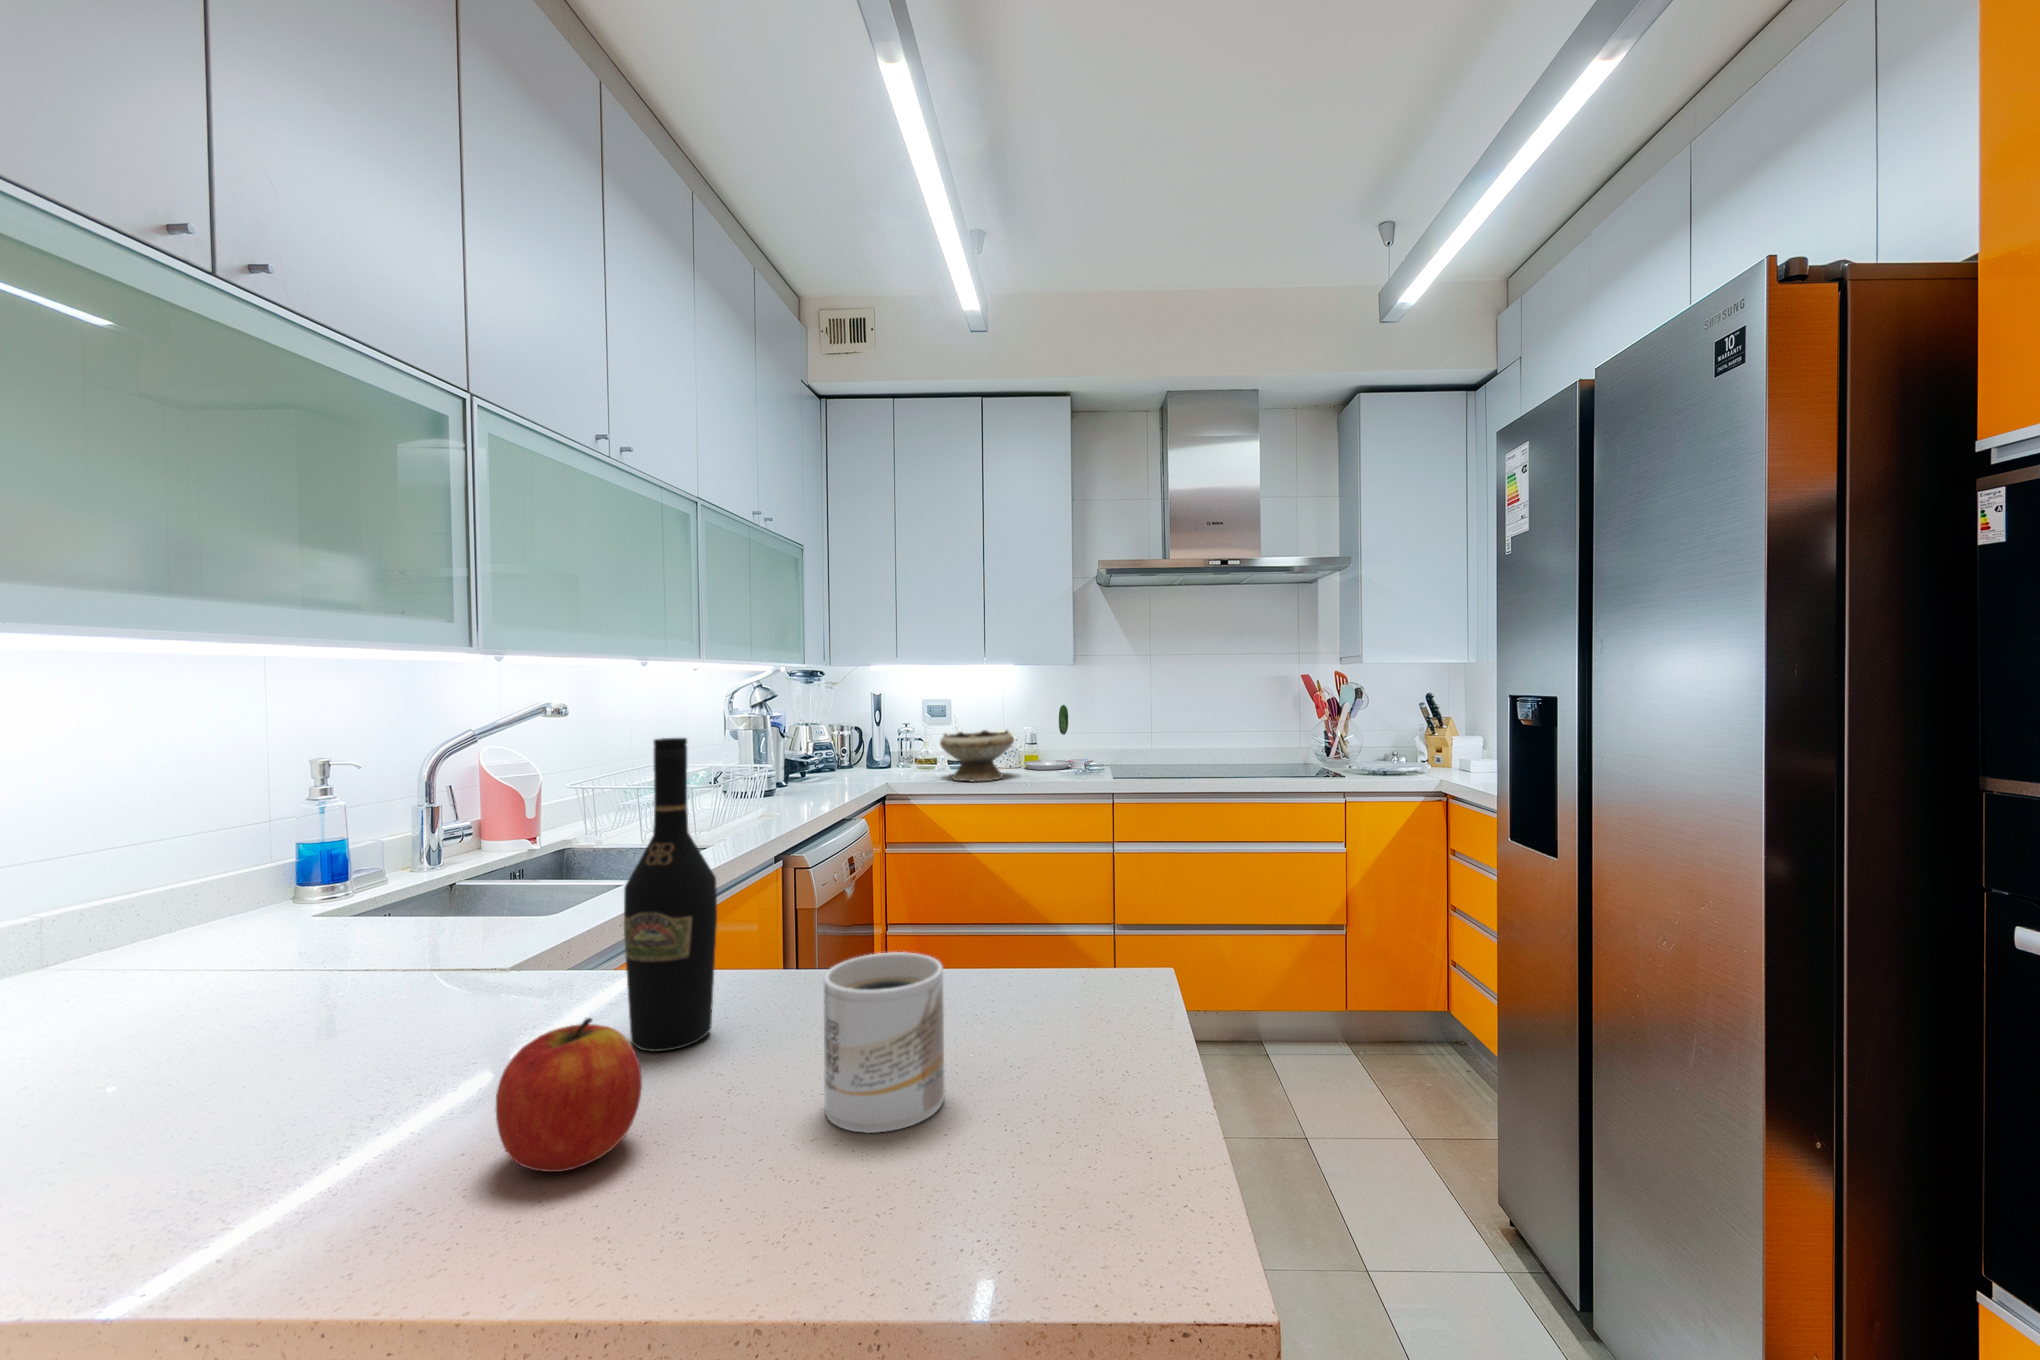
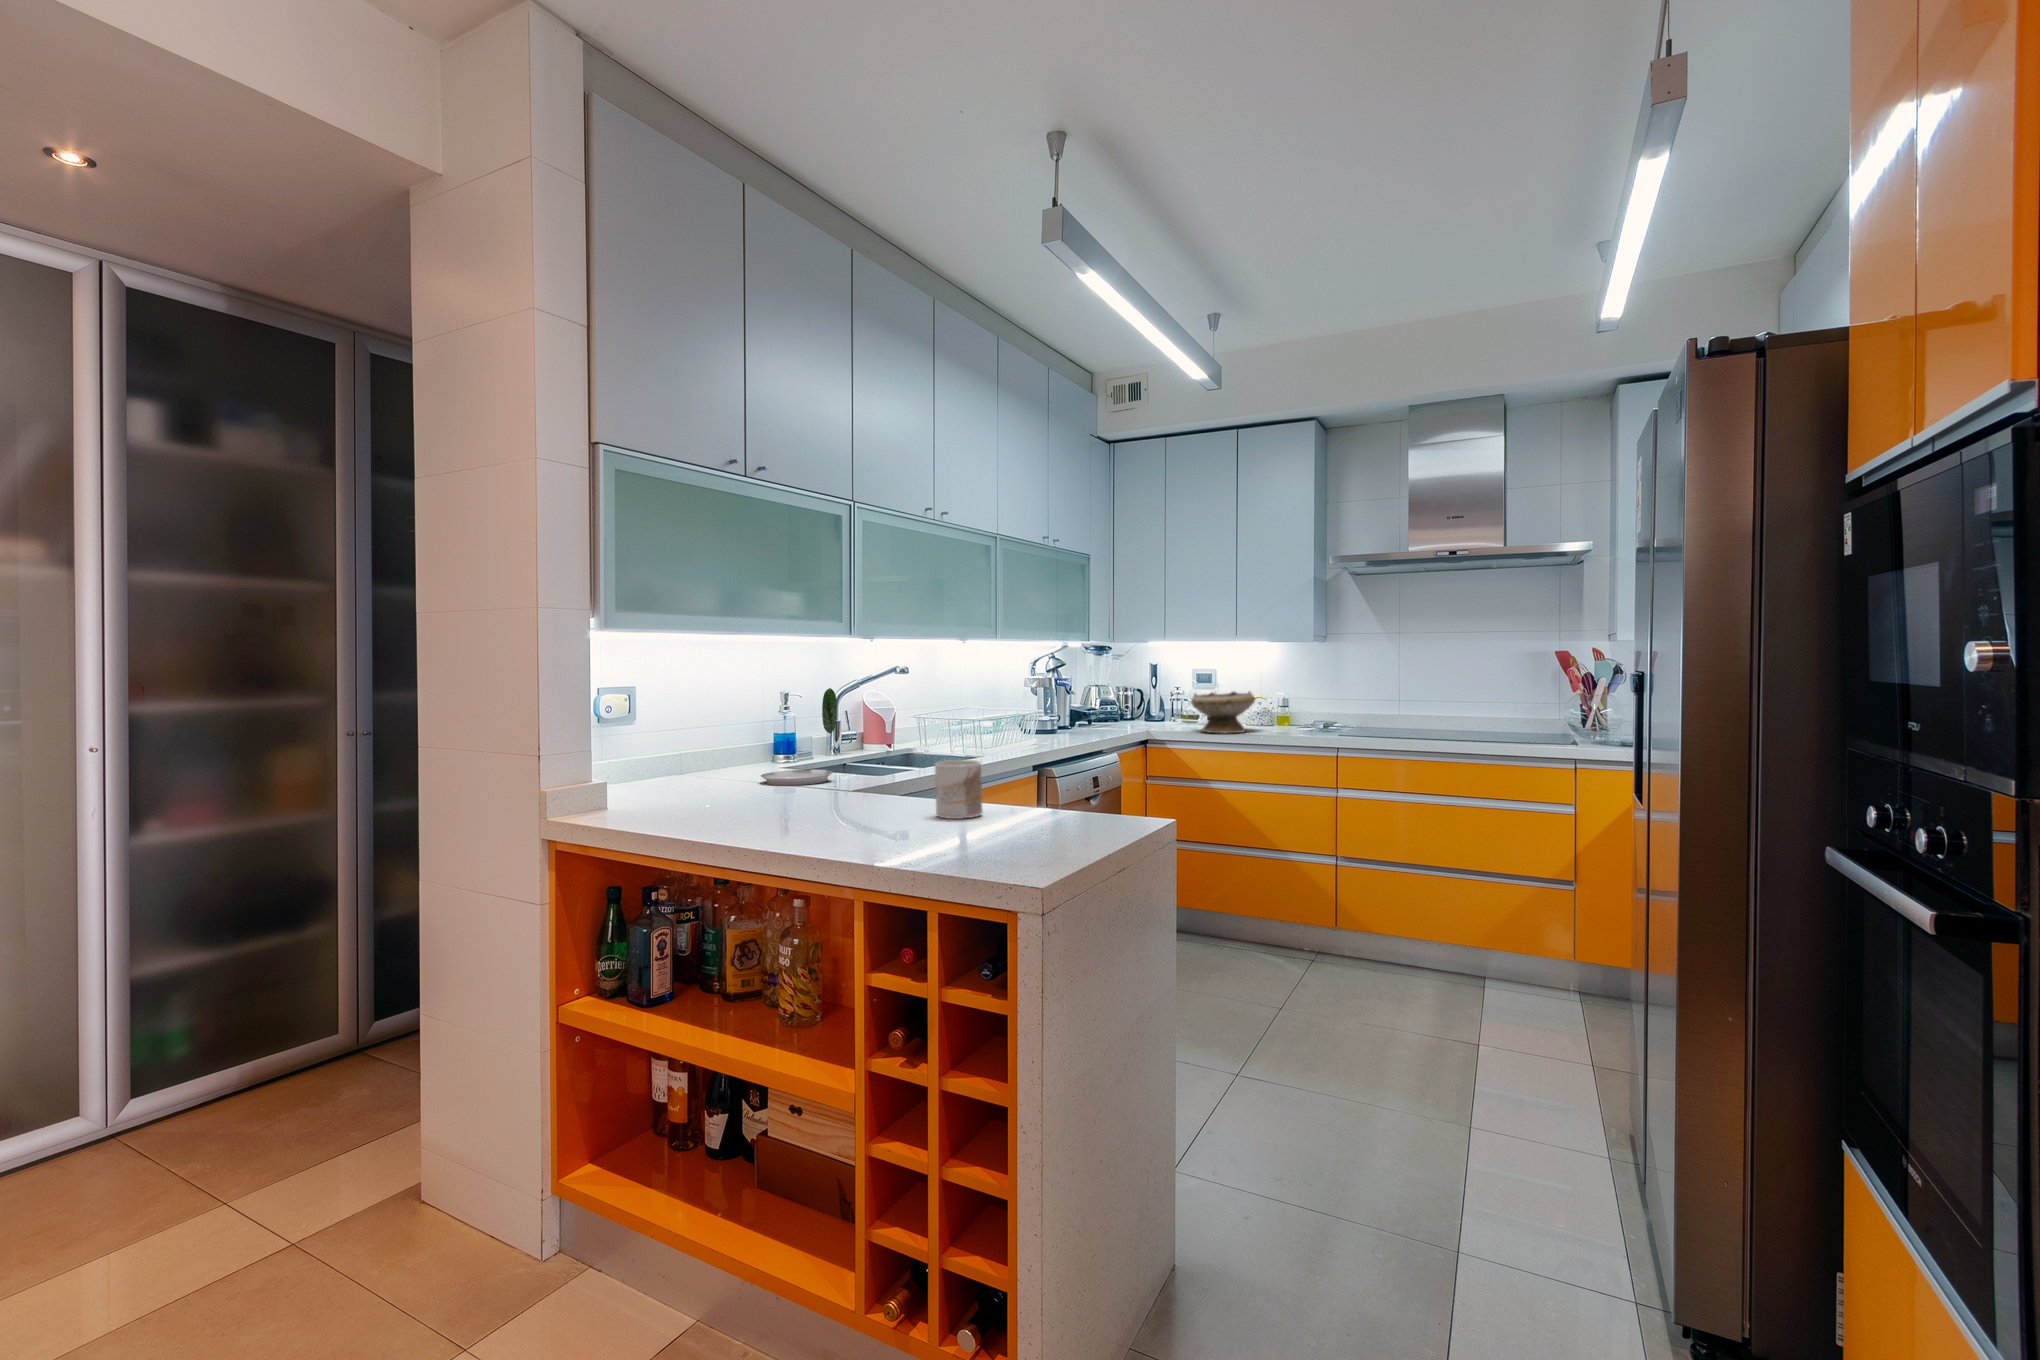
plate: present [1023,705,1071,770] -> present [761,688,837,785]
wine bottle: present [624,738,717,1052] -> none [883,673,919,802]
apple: present [496,1018,642,1172] -> none [831,767,875,815]

